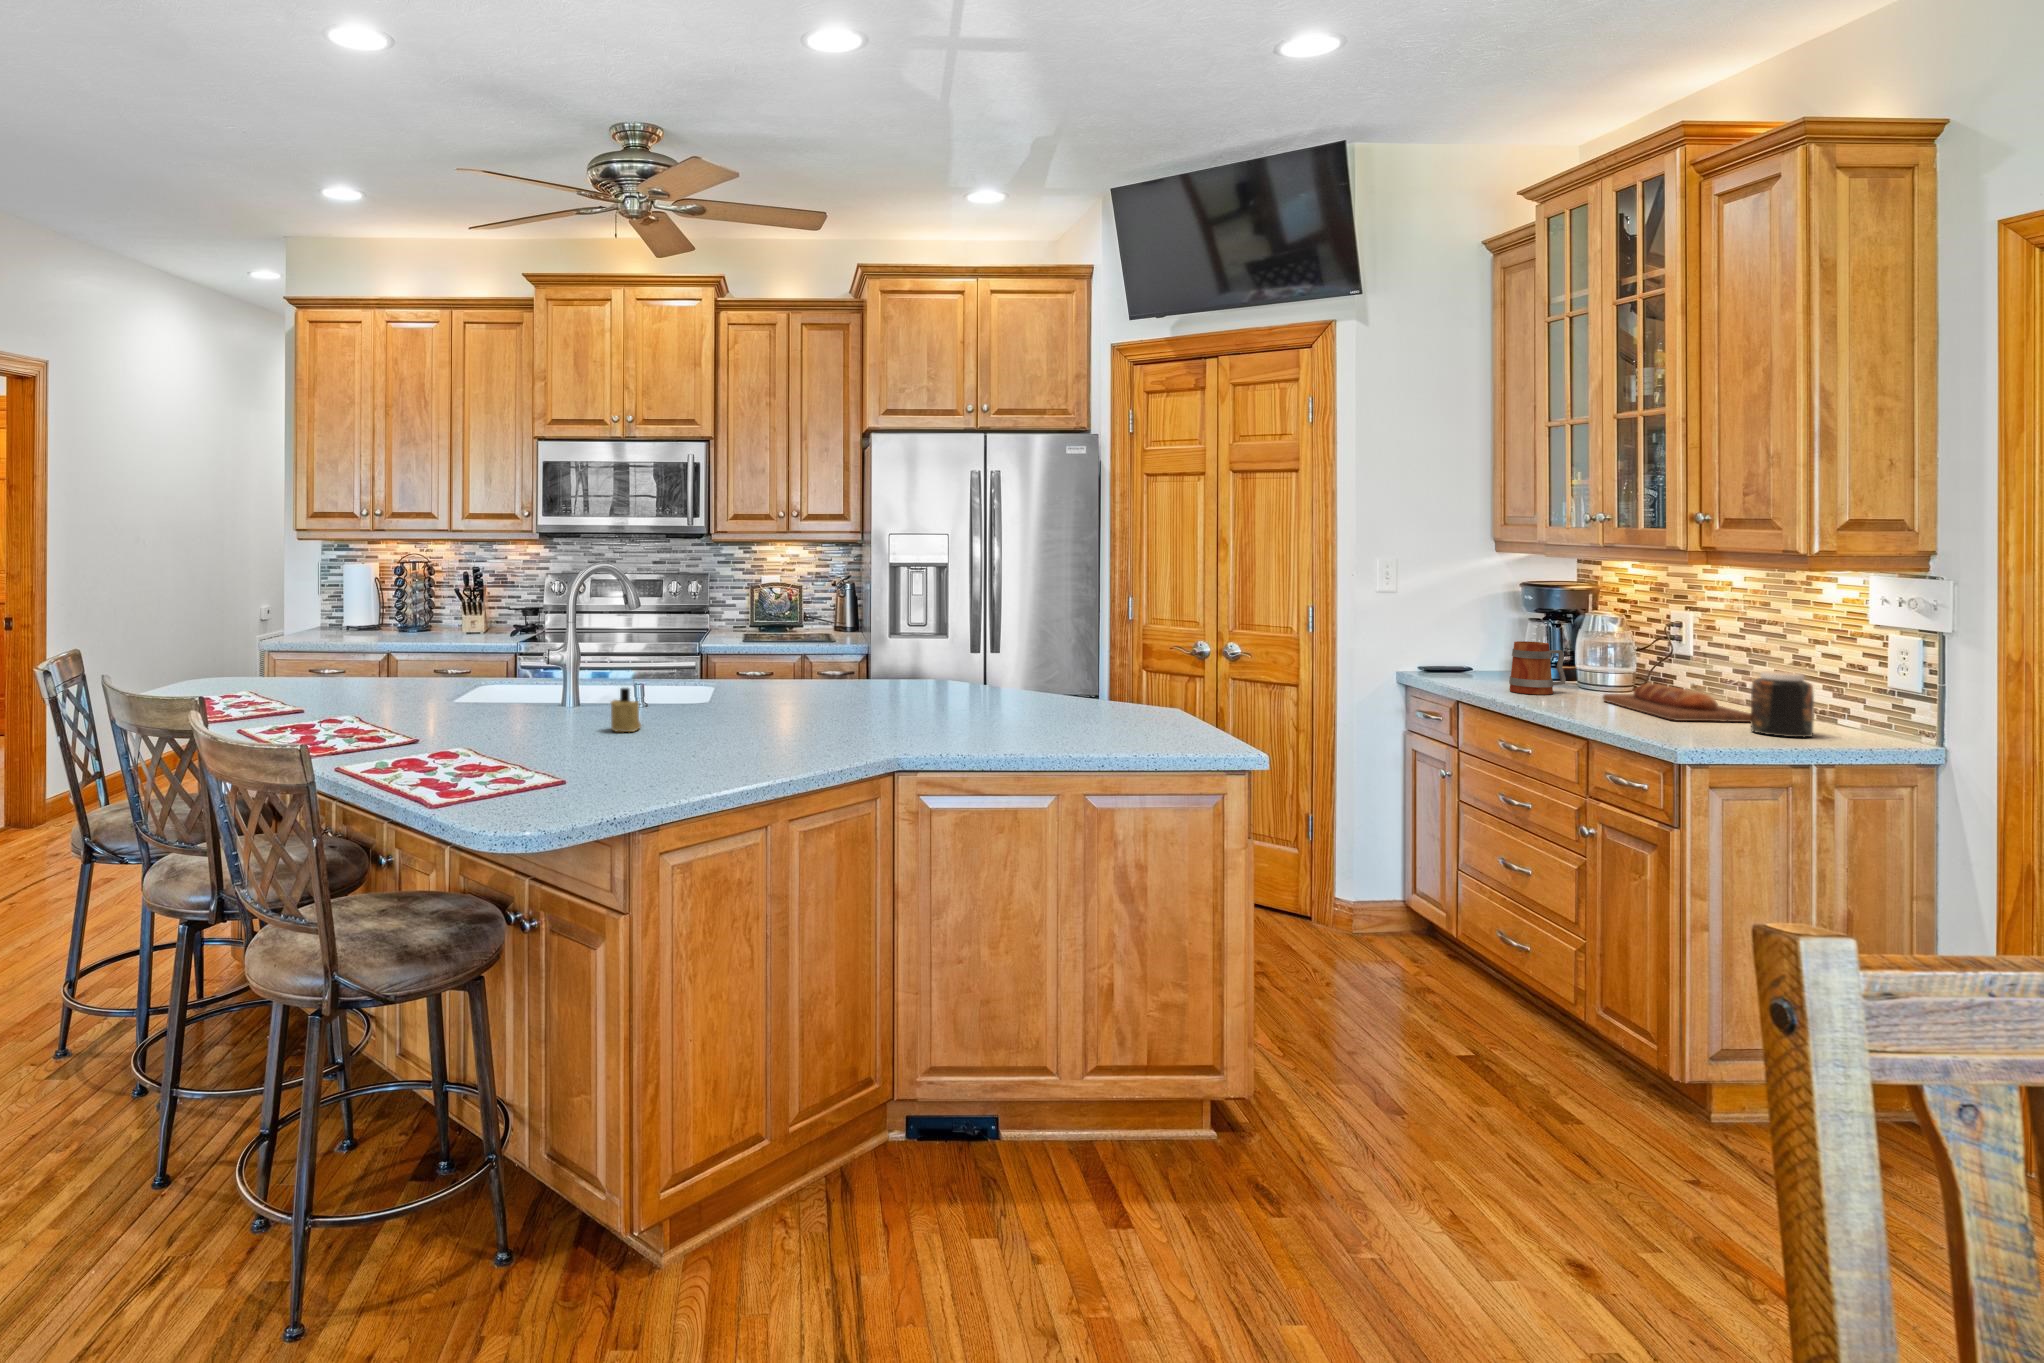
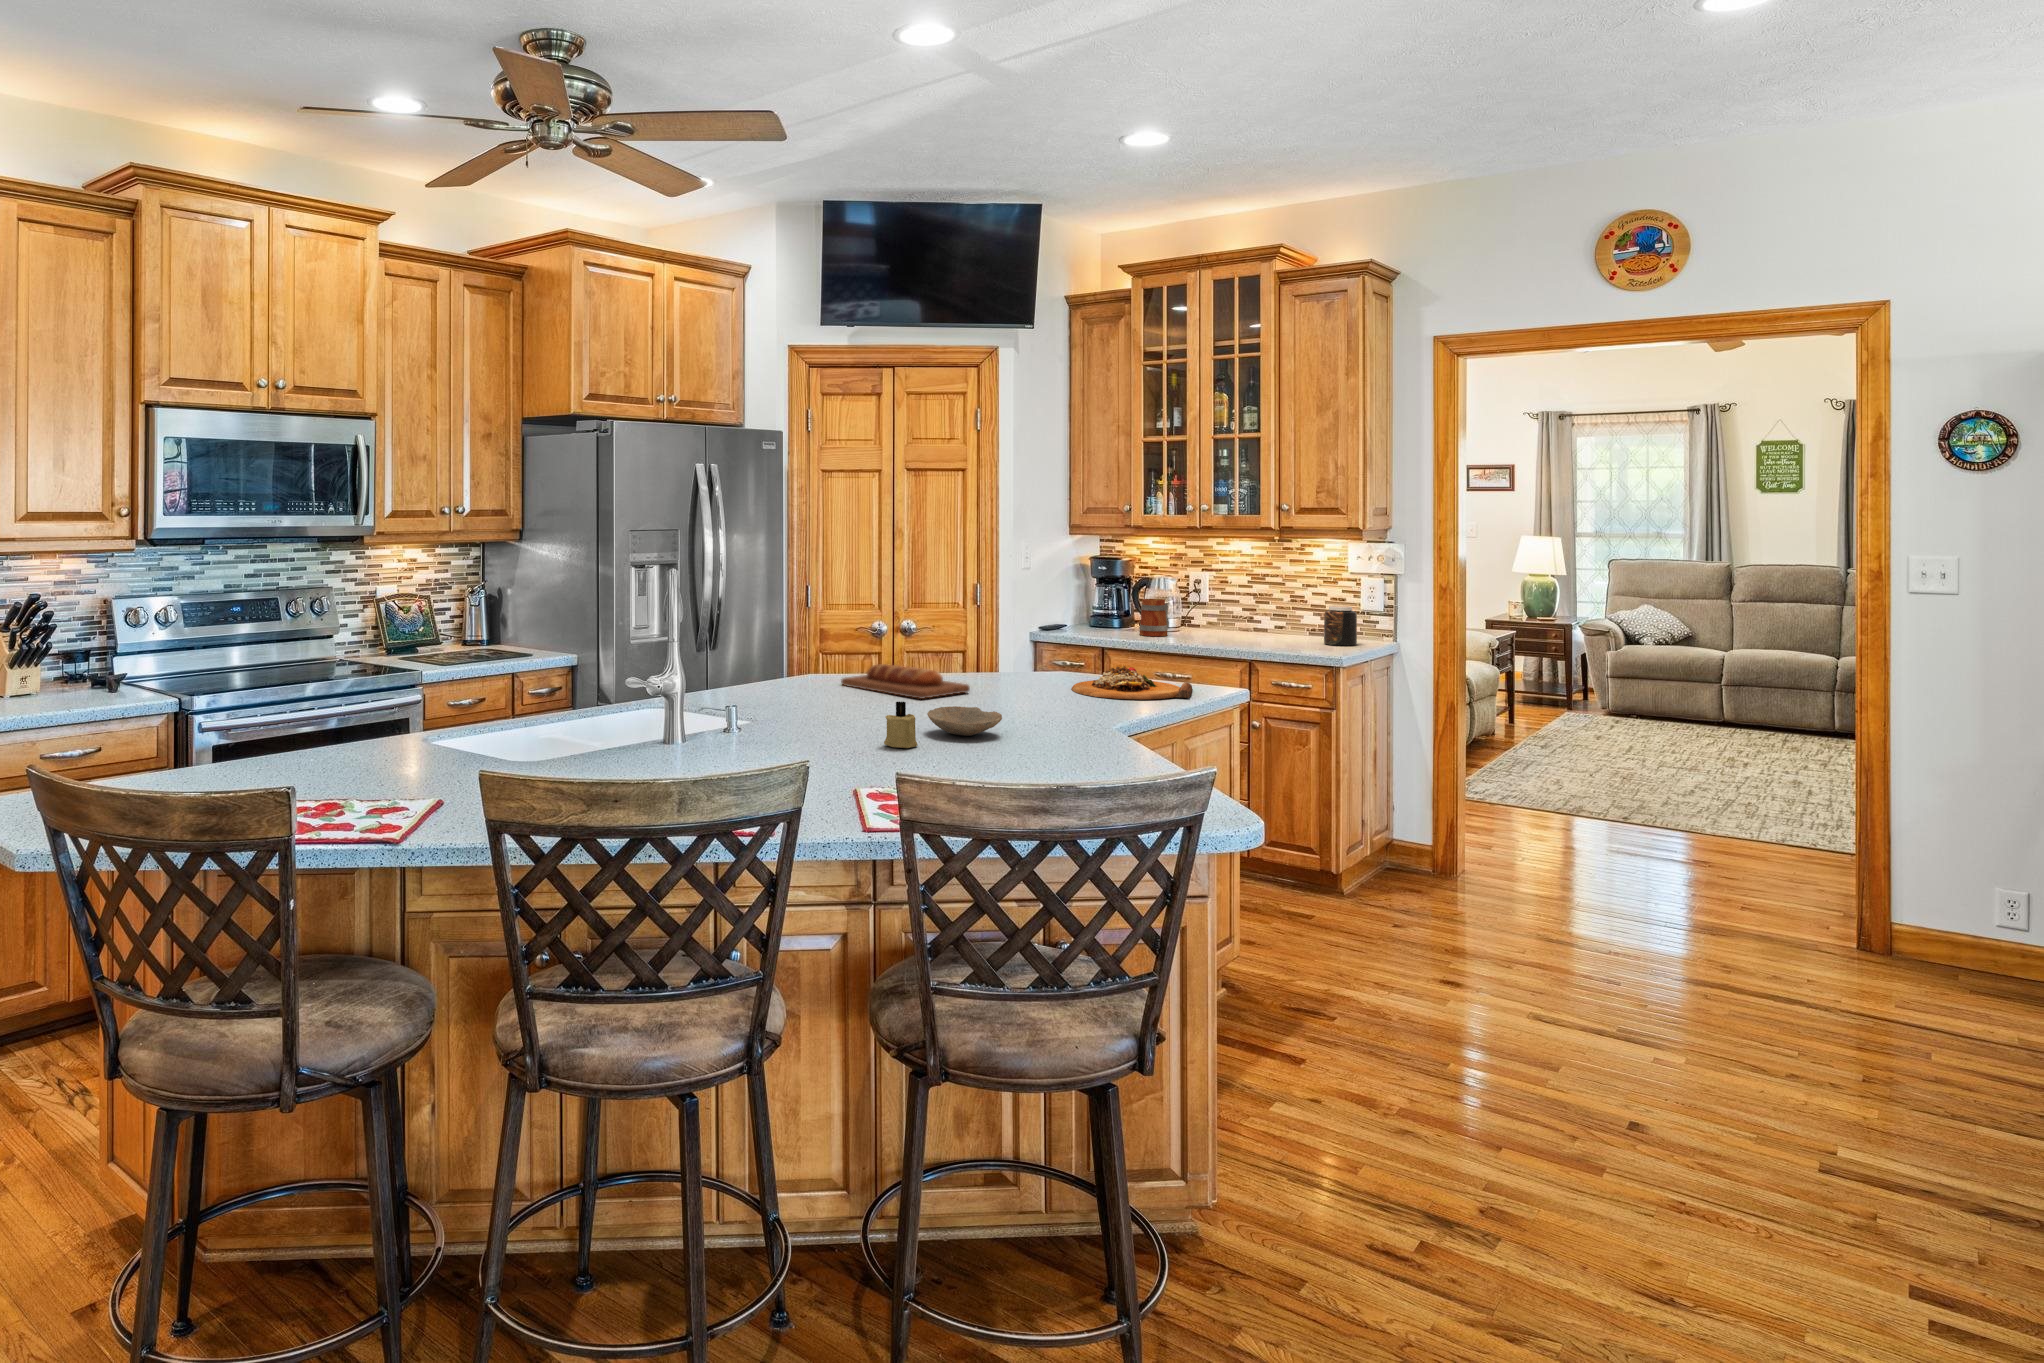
bread loaf: present [1603,683,1751,722] -> present [841,664,970,699]
cutting board: none [1006,698,1148,743] -> present [1072,666,1193,699]
bowl: none [678,704,749,733] -> present [927,706,1002,736]

